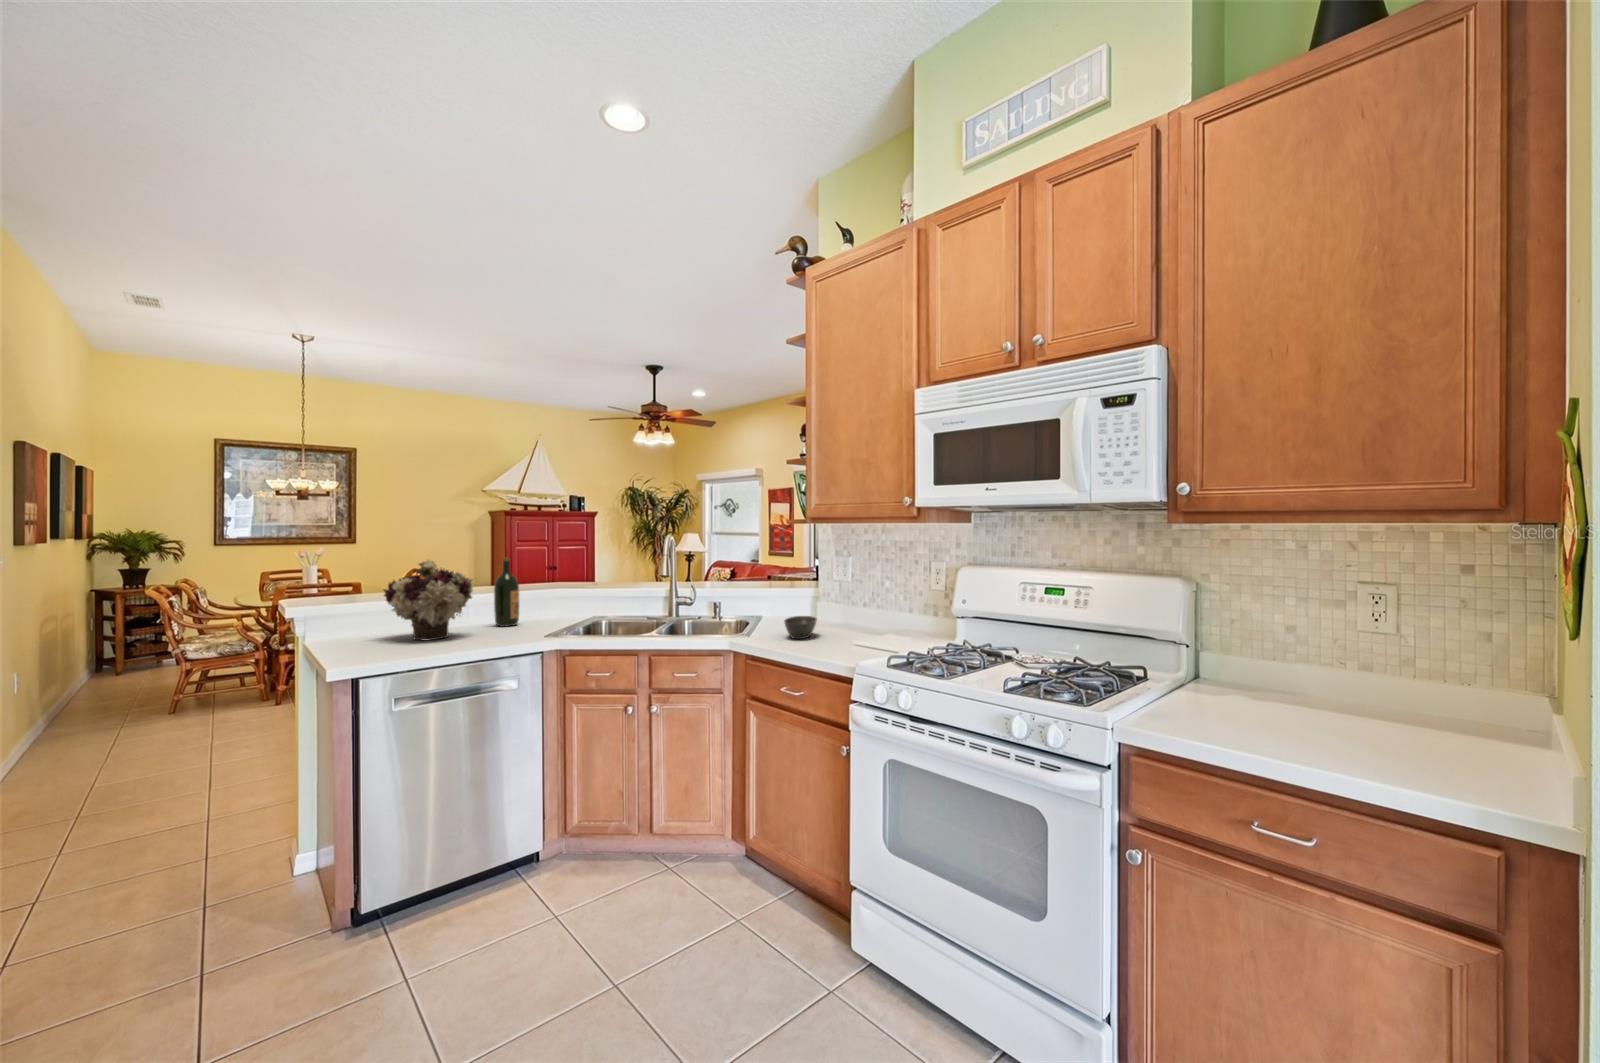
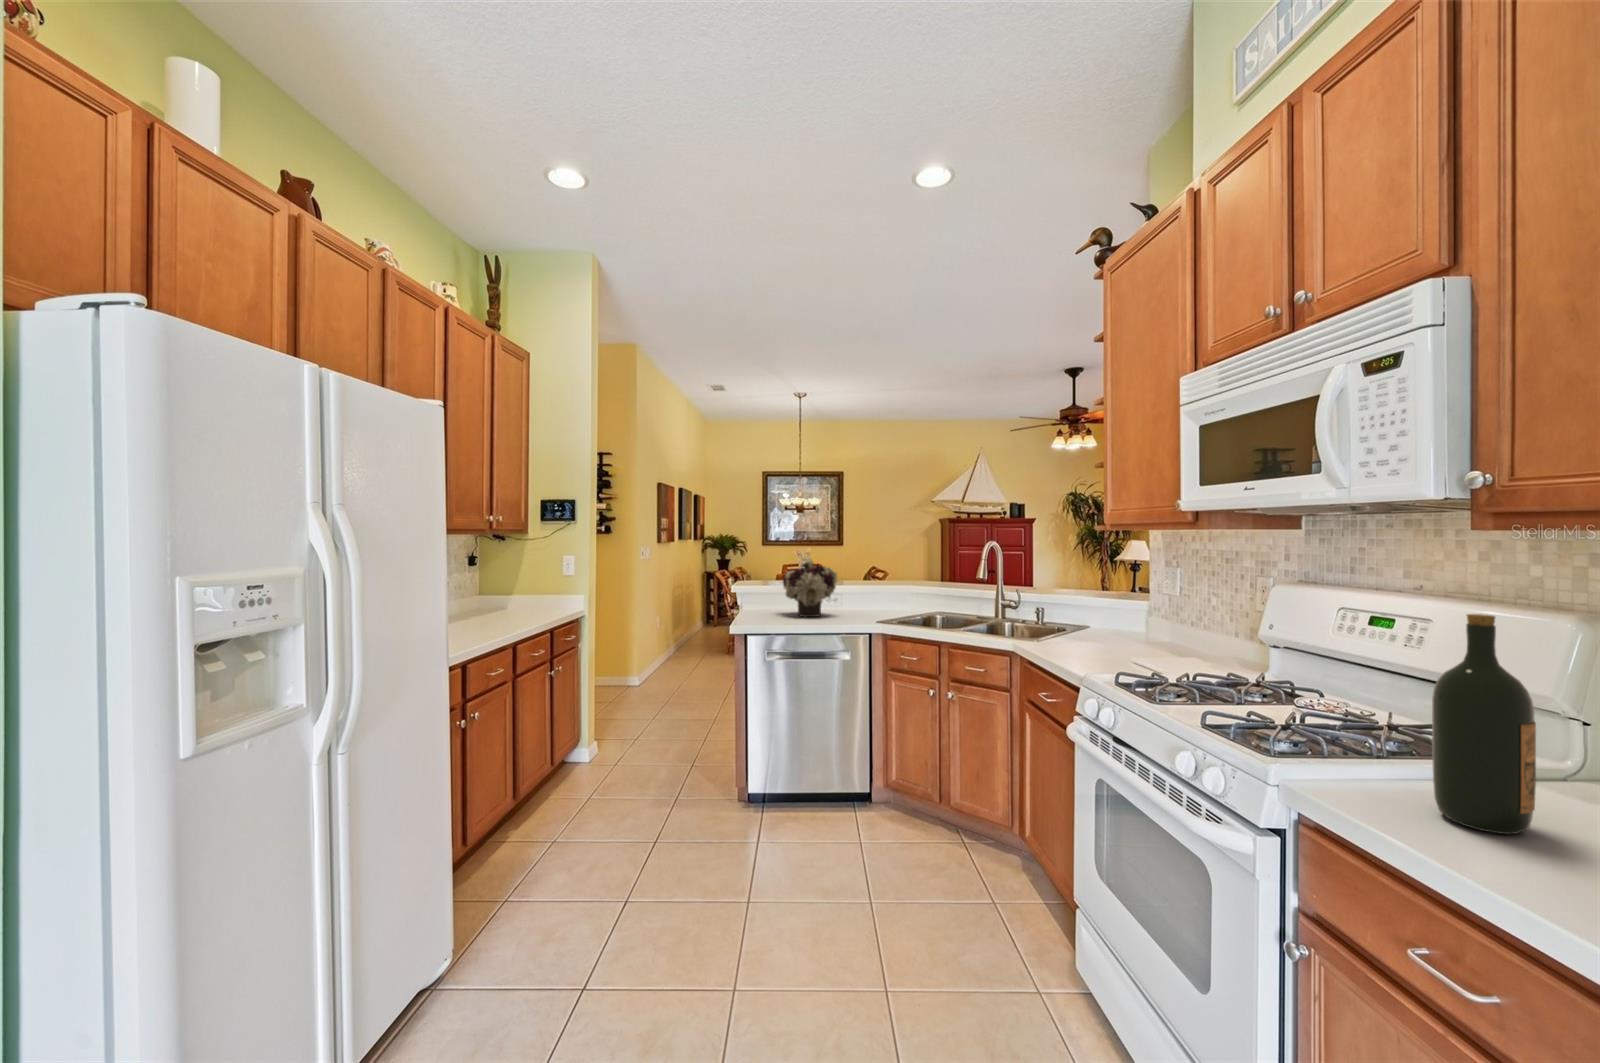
wine bottle: present [494,558,519,627] -> present [1432,614,1536,834]
bowl: present [784,616,817,639] -> none [1075,627,1120,650]

